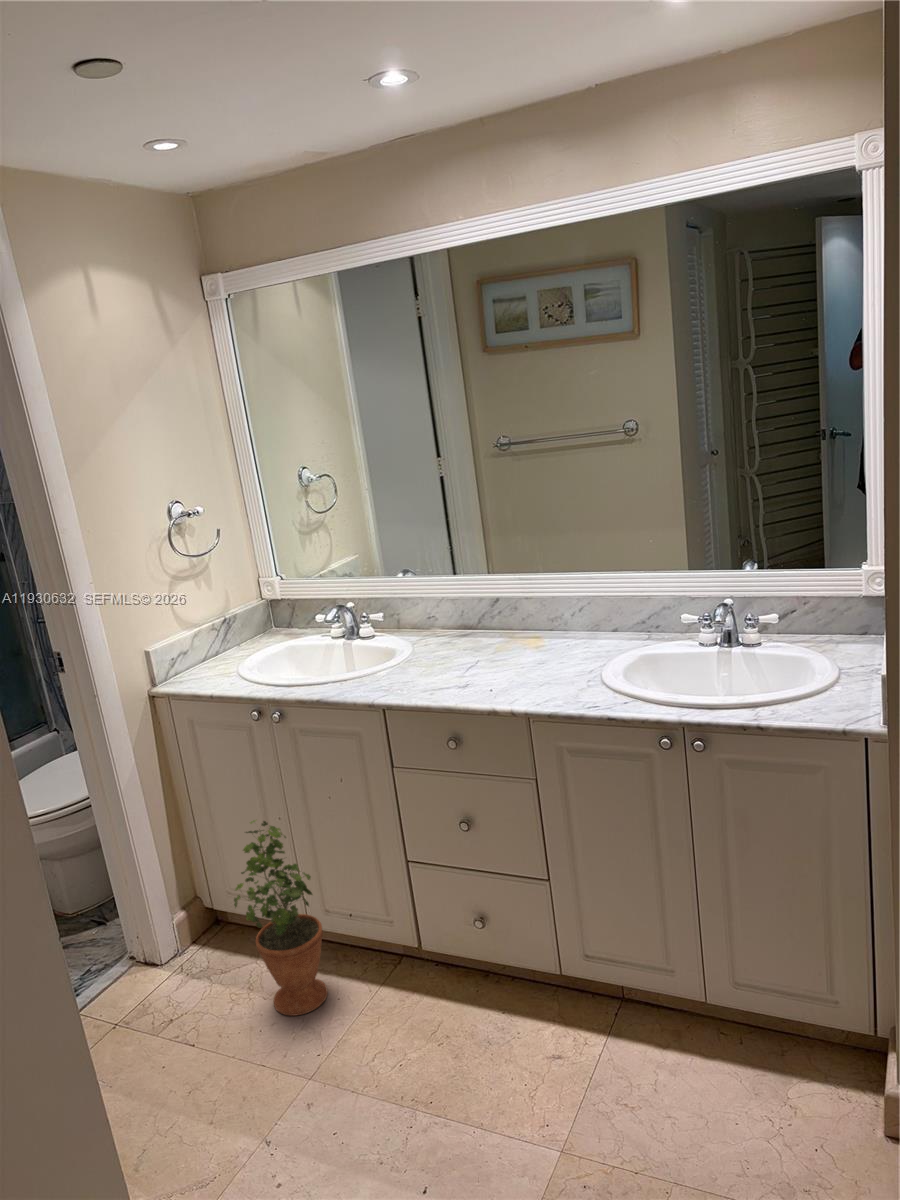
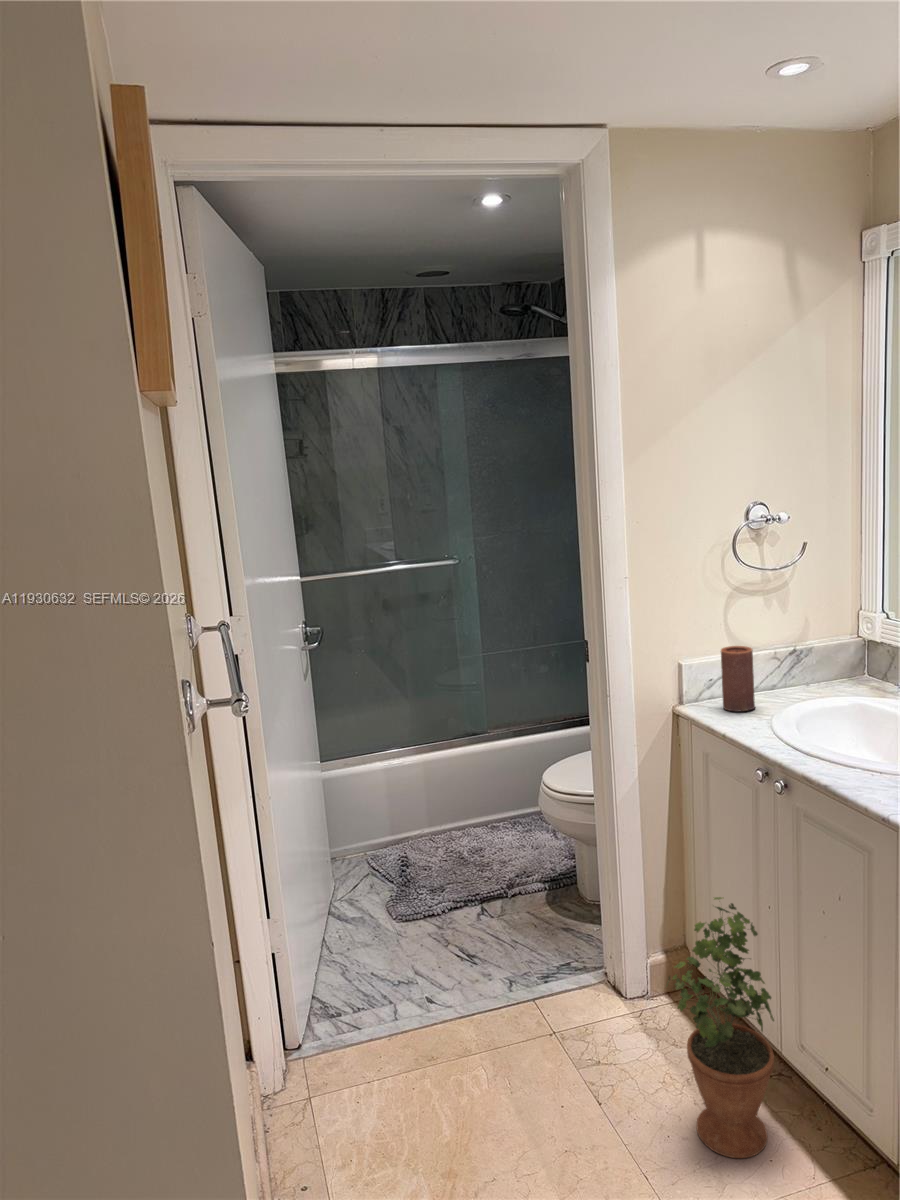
candle: none [181,623,218,679] -> present [721,646,755,711]

